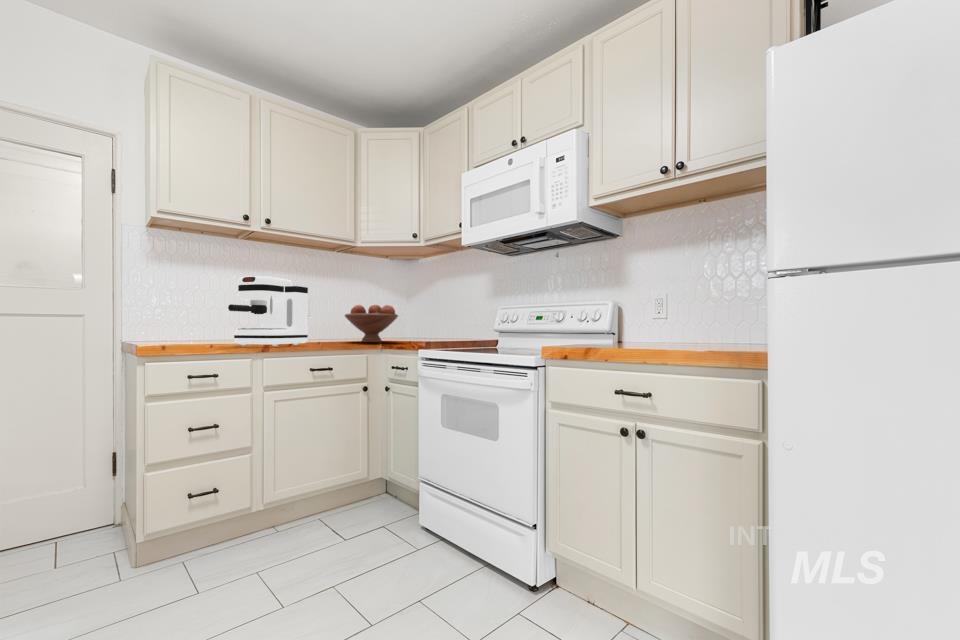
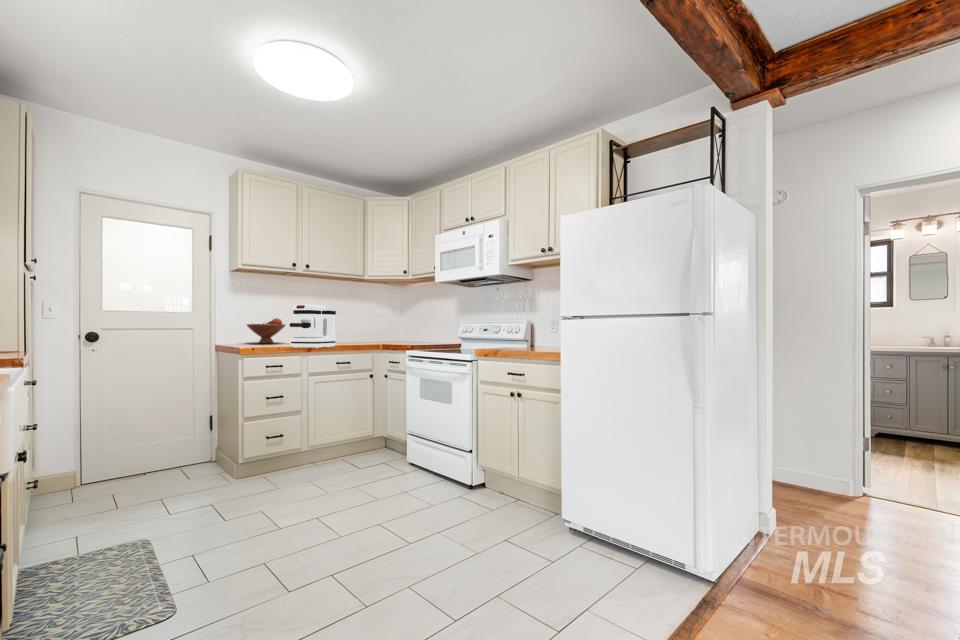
fruit bowl: present [345,305,398,343] -> present [247,318,285,343]

